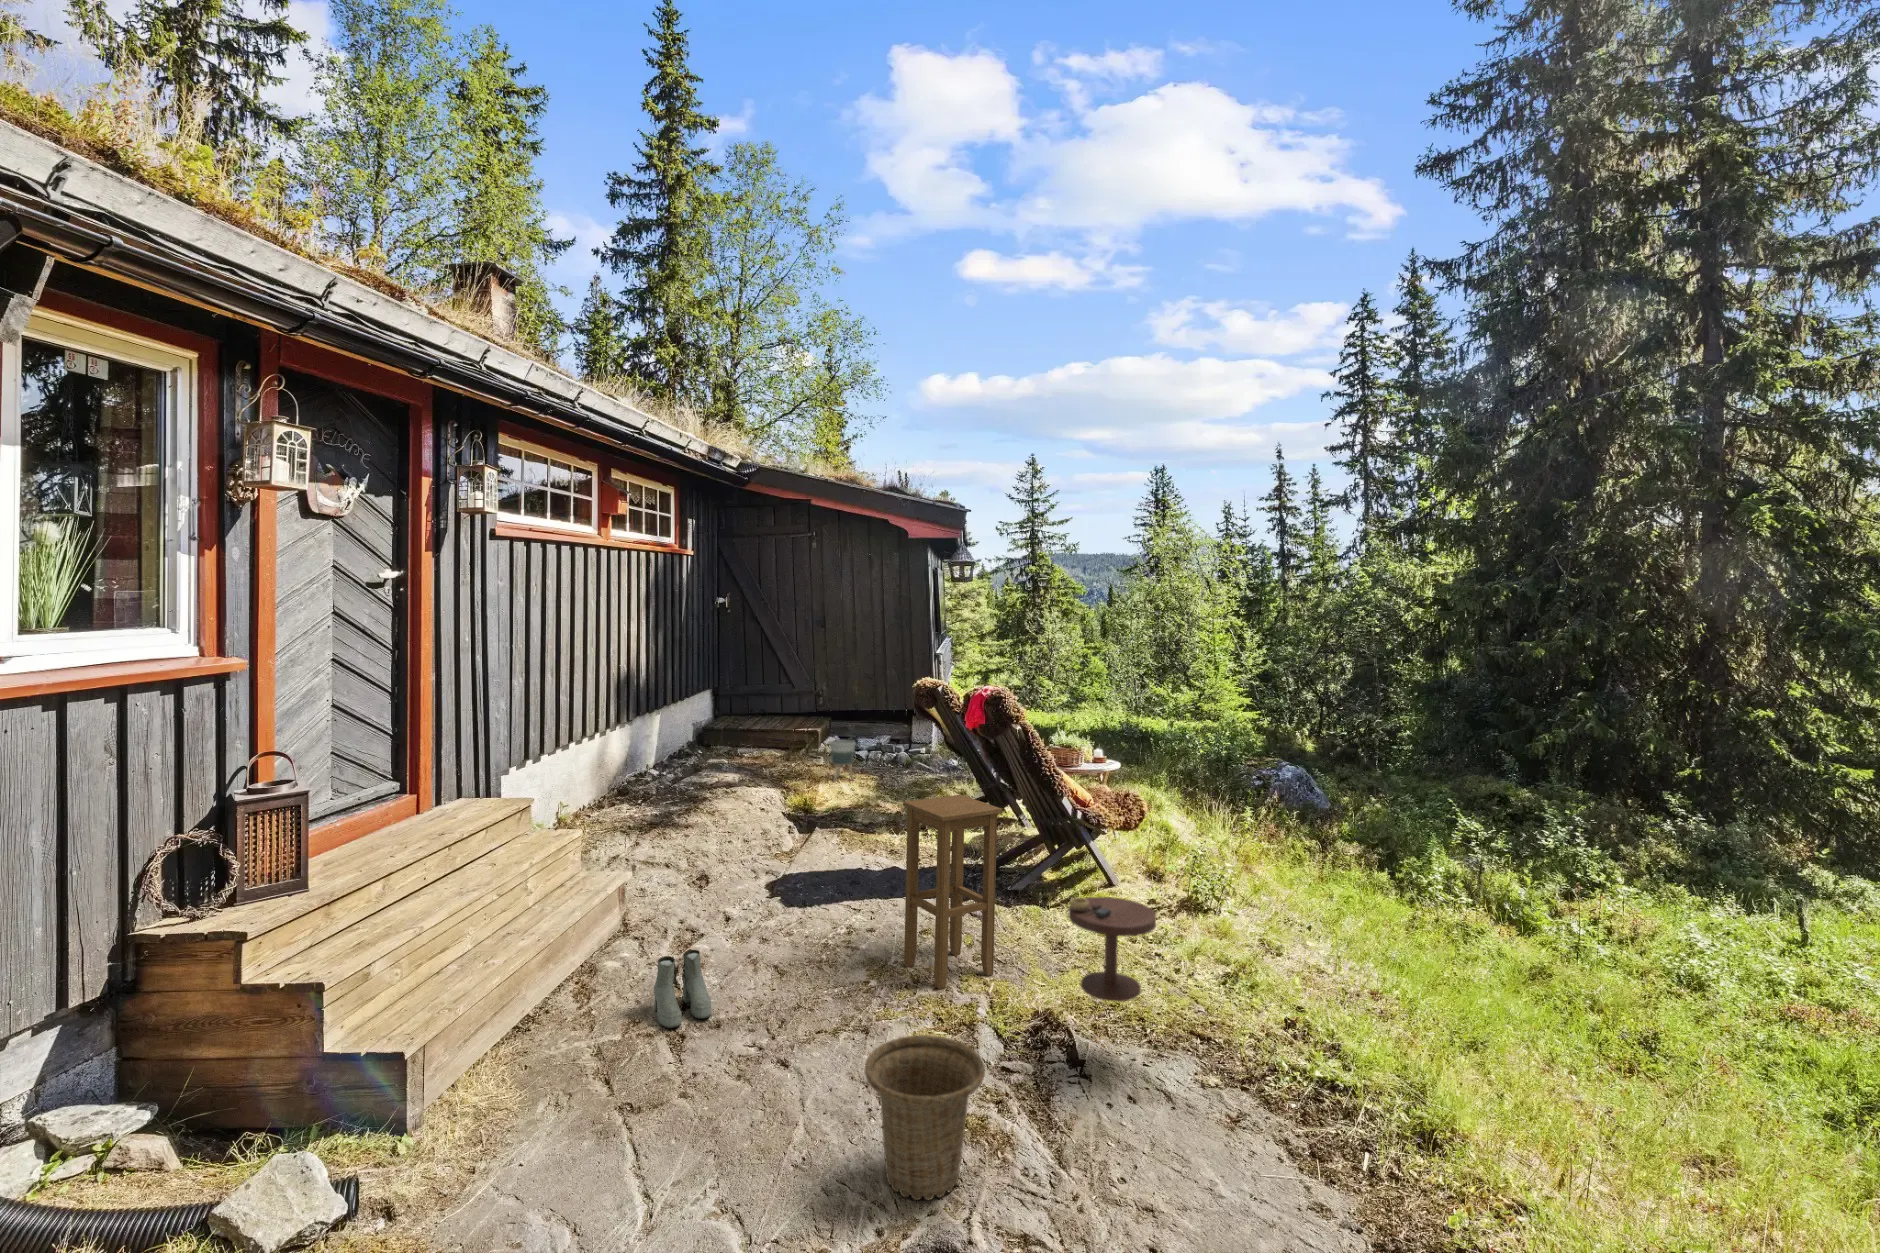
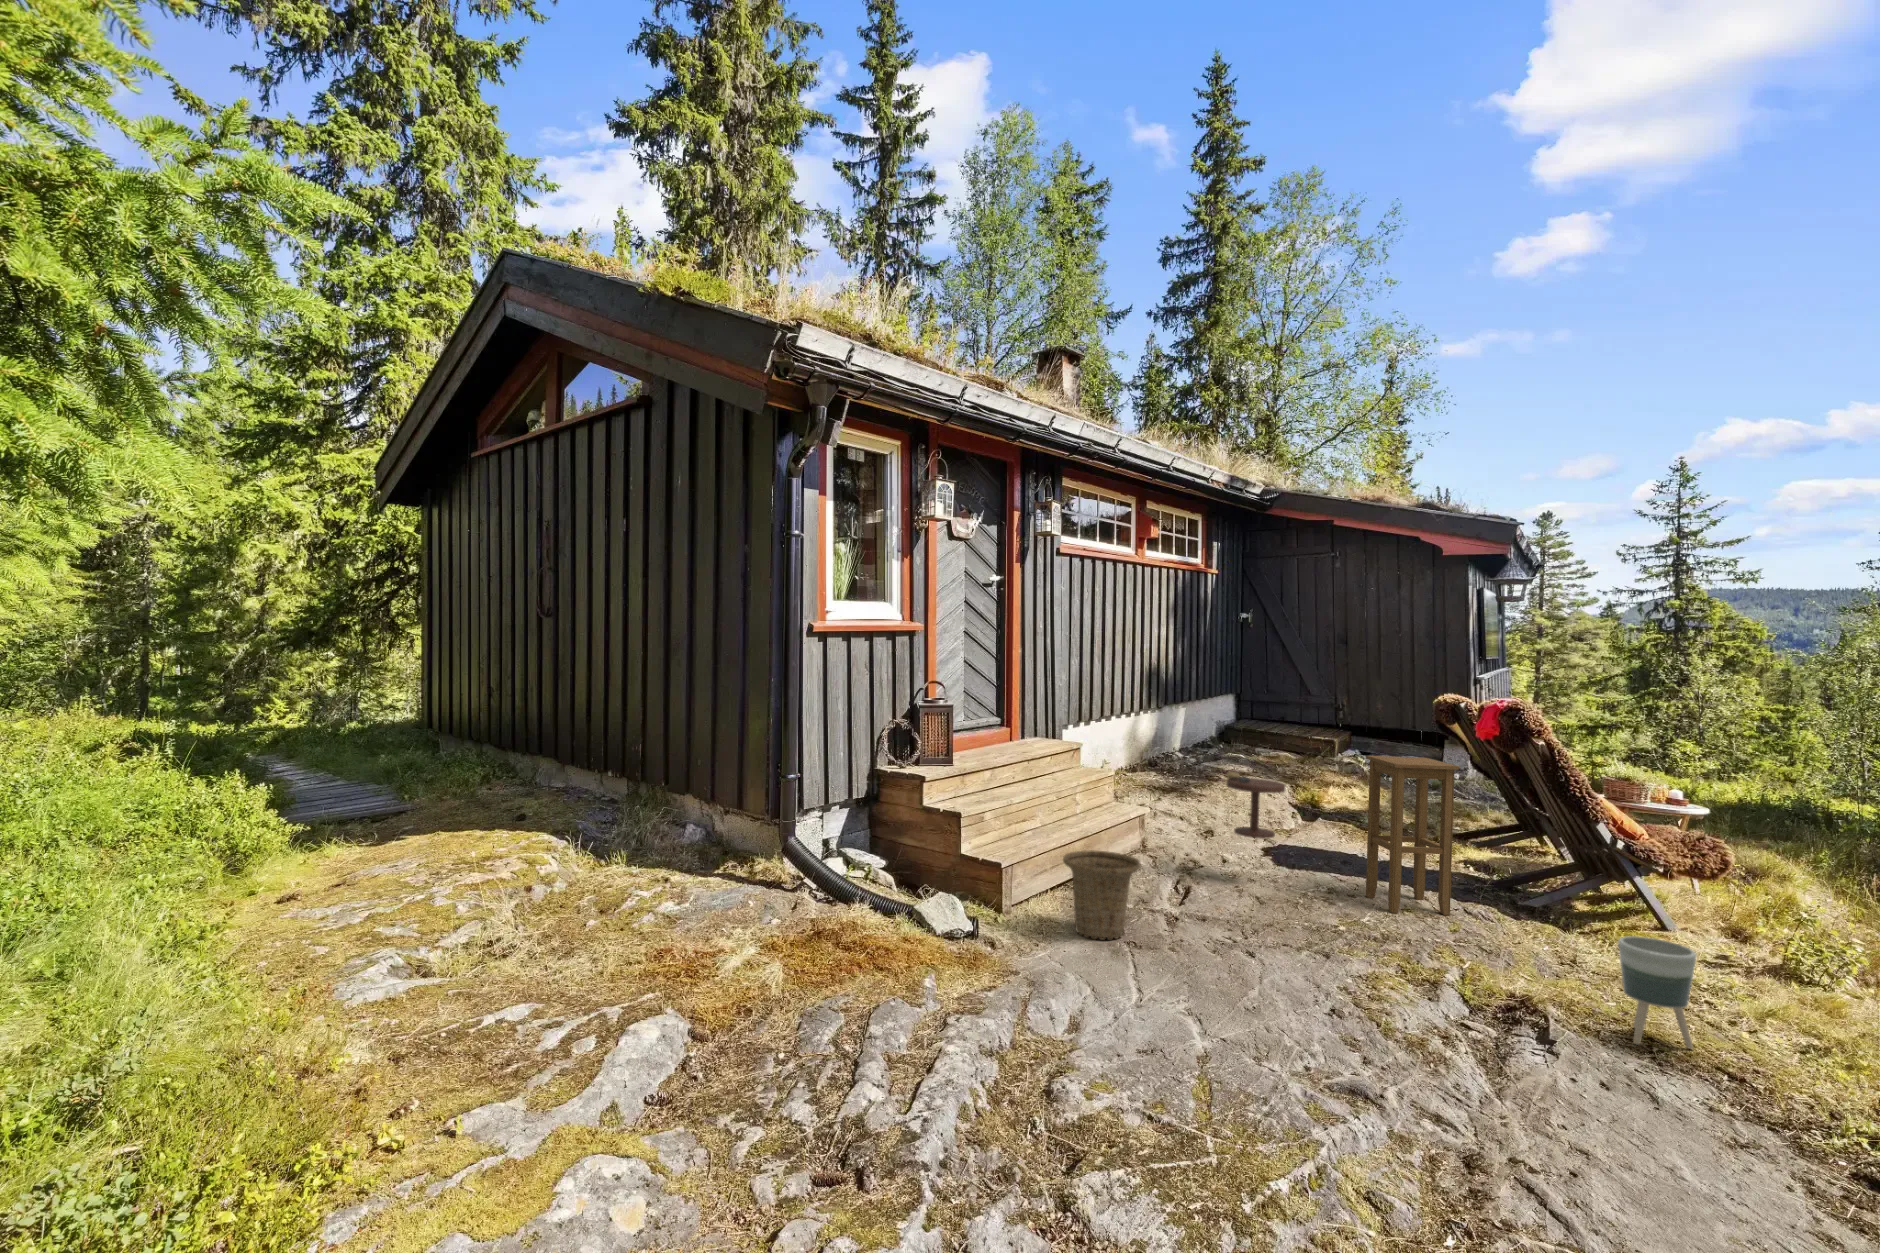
planter: present [830,740,855,781] -> present [1618,936,1696,1049]
side table: present [1068,897,1156,1002] -> present [1226,772,1285,838]
boots: present [654,950,711,1028] -> none [1155,843,1196,890]
basket: present [865,1035,985,1200] -> present [1063,850,1141,940]

